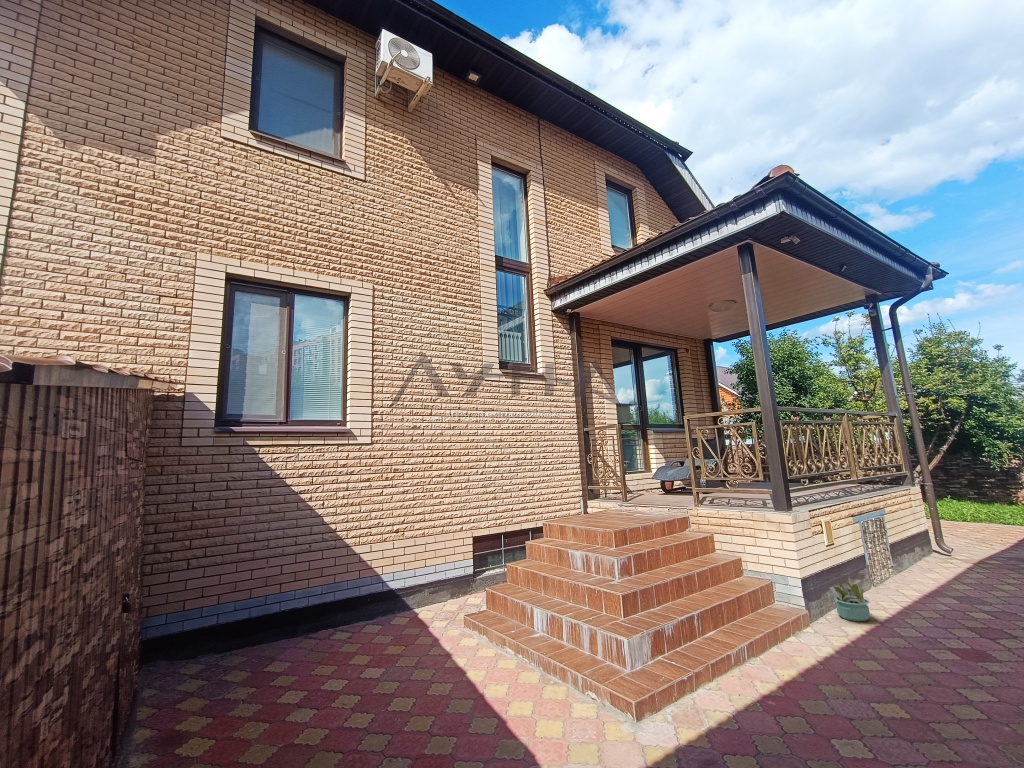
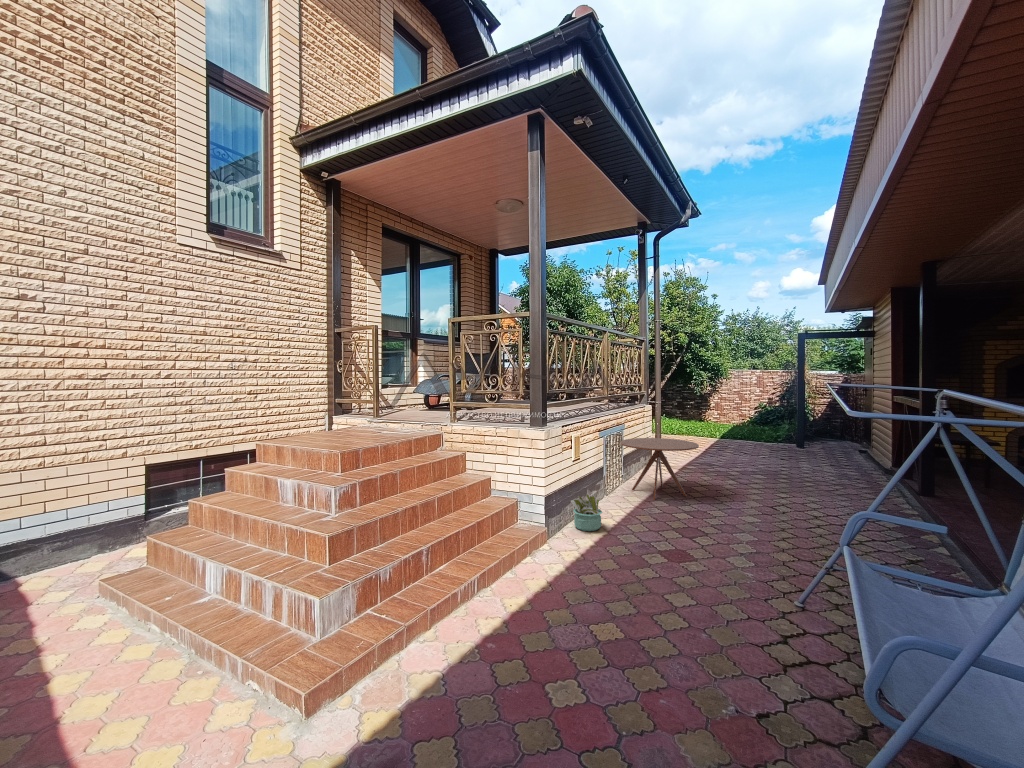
round table: none [883,525,993,597] -> present [620,438,699,500]

